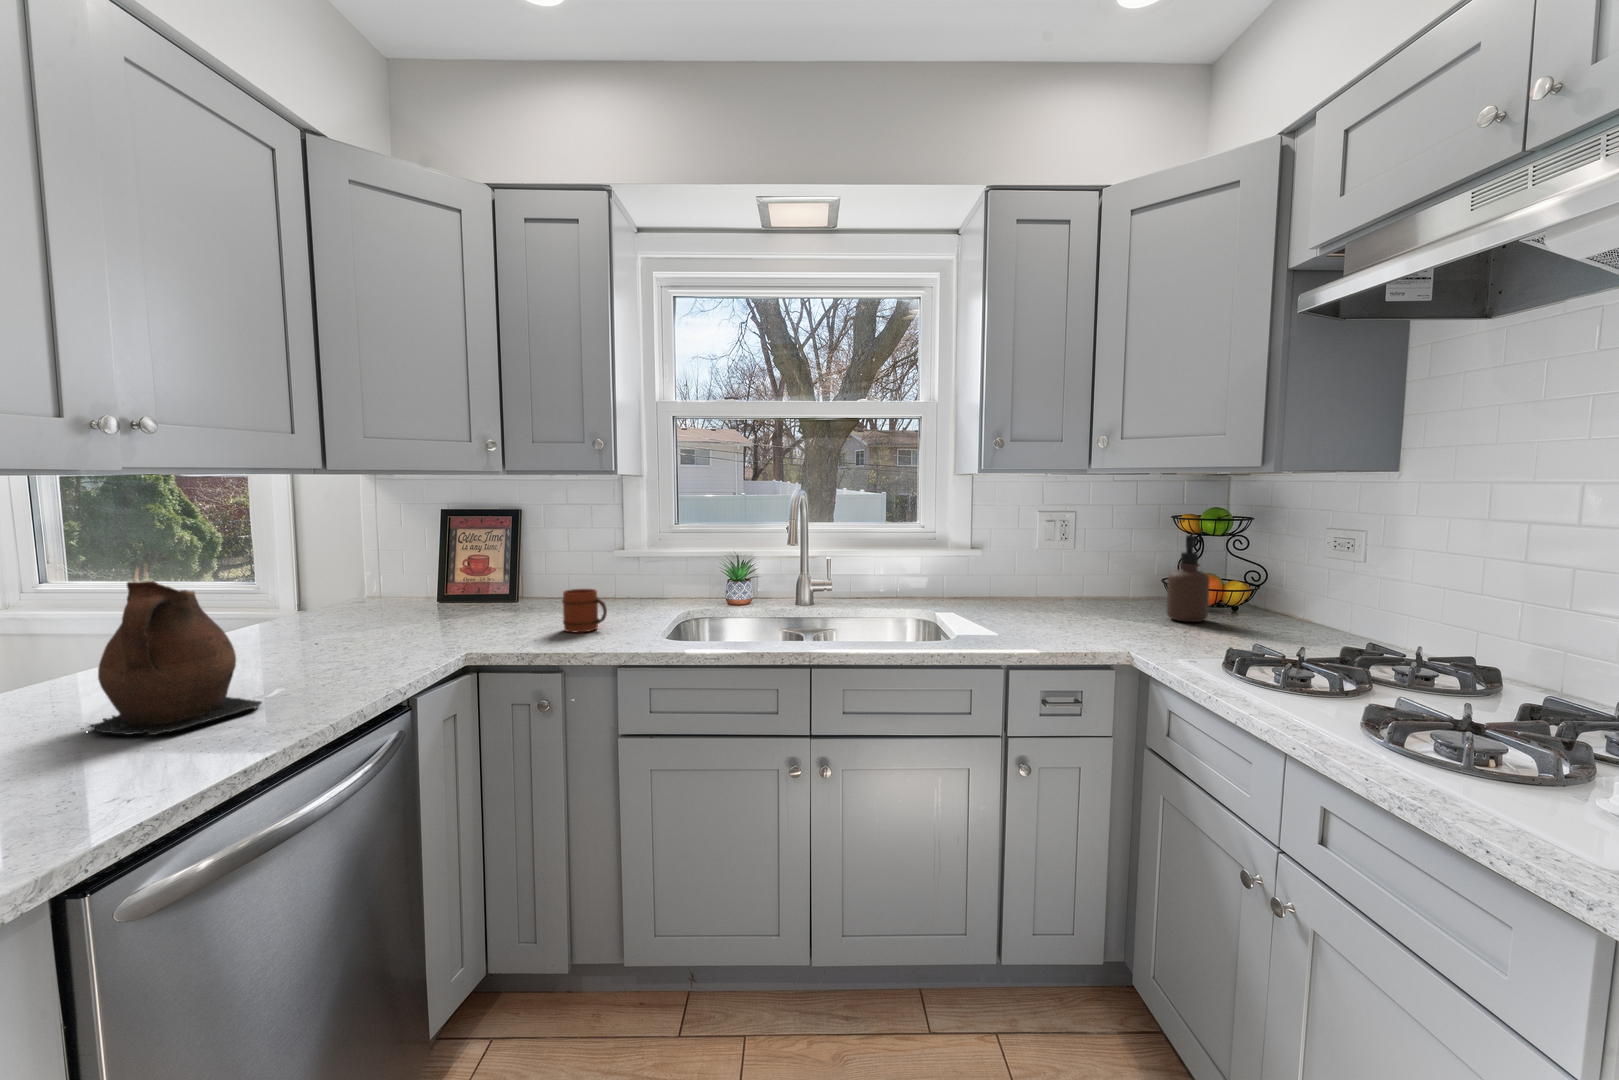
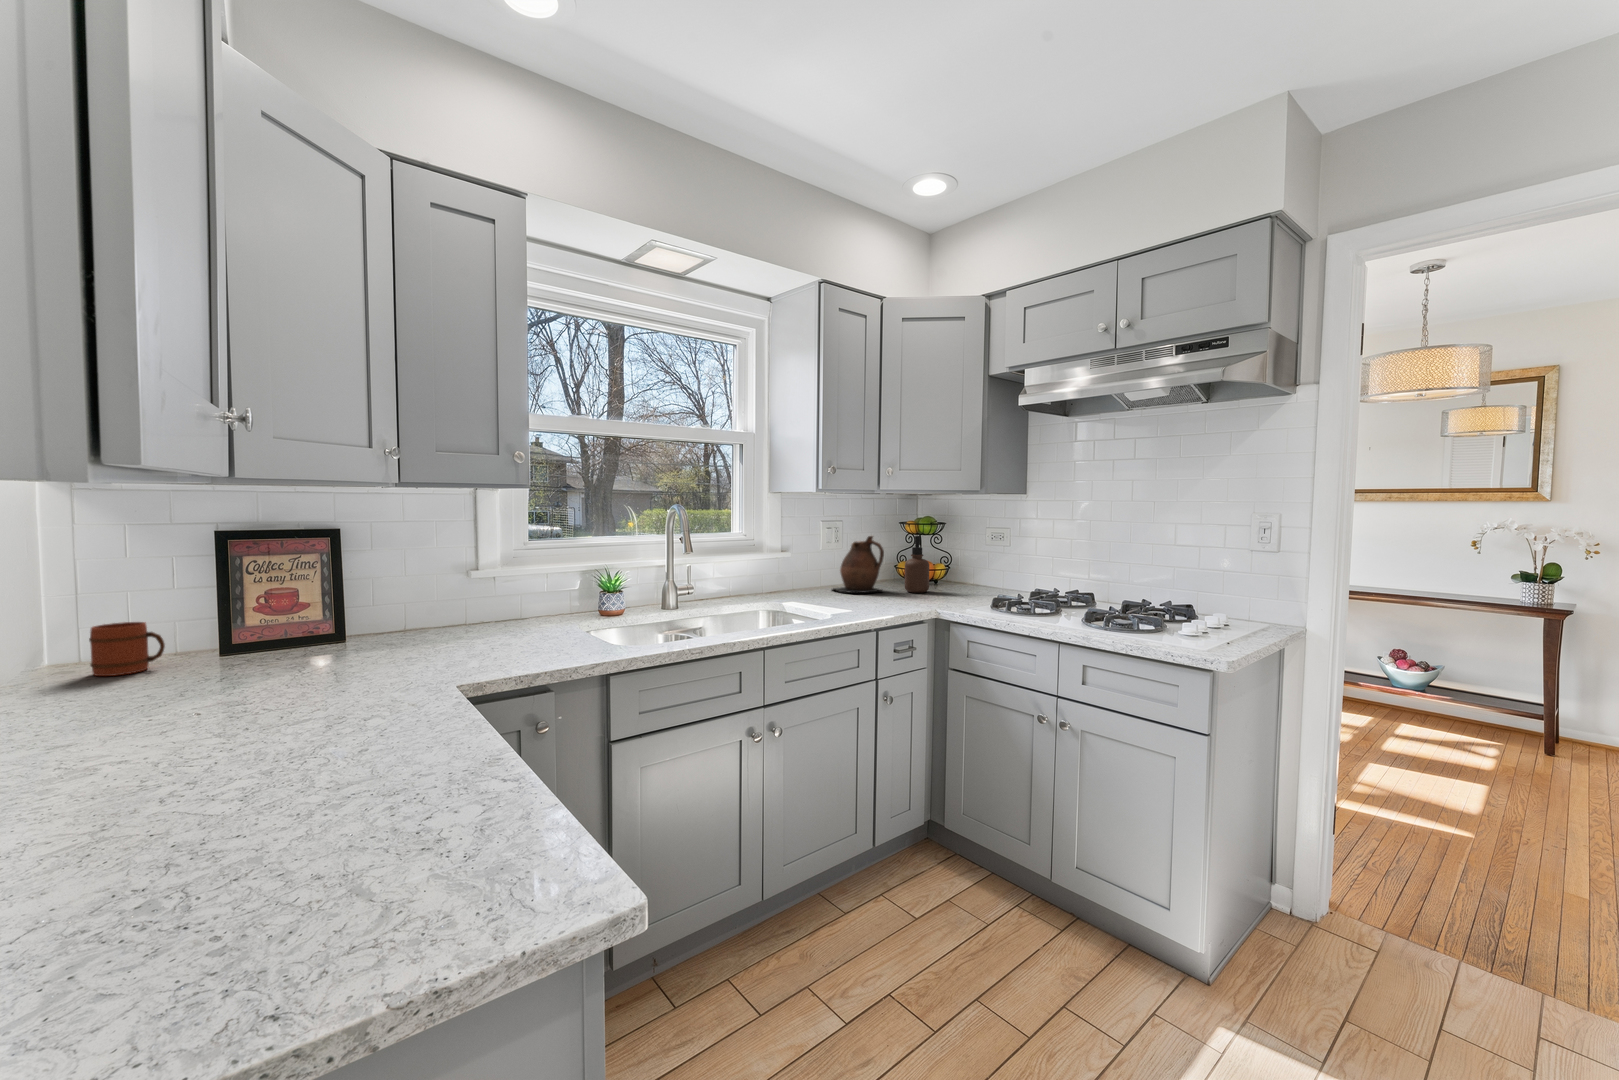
ceramic pitcher: present [81,581,262,736] -> present [833,536,884,592]
mug: present [562,589,607,633] -> present [89,622,165,676]

